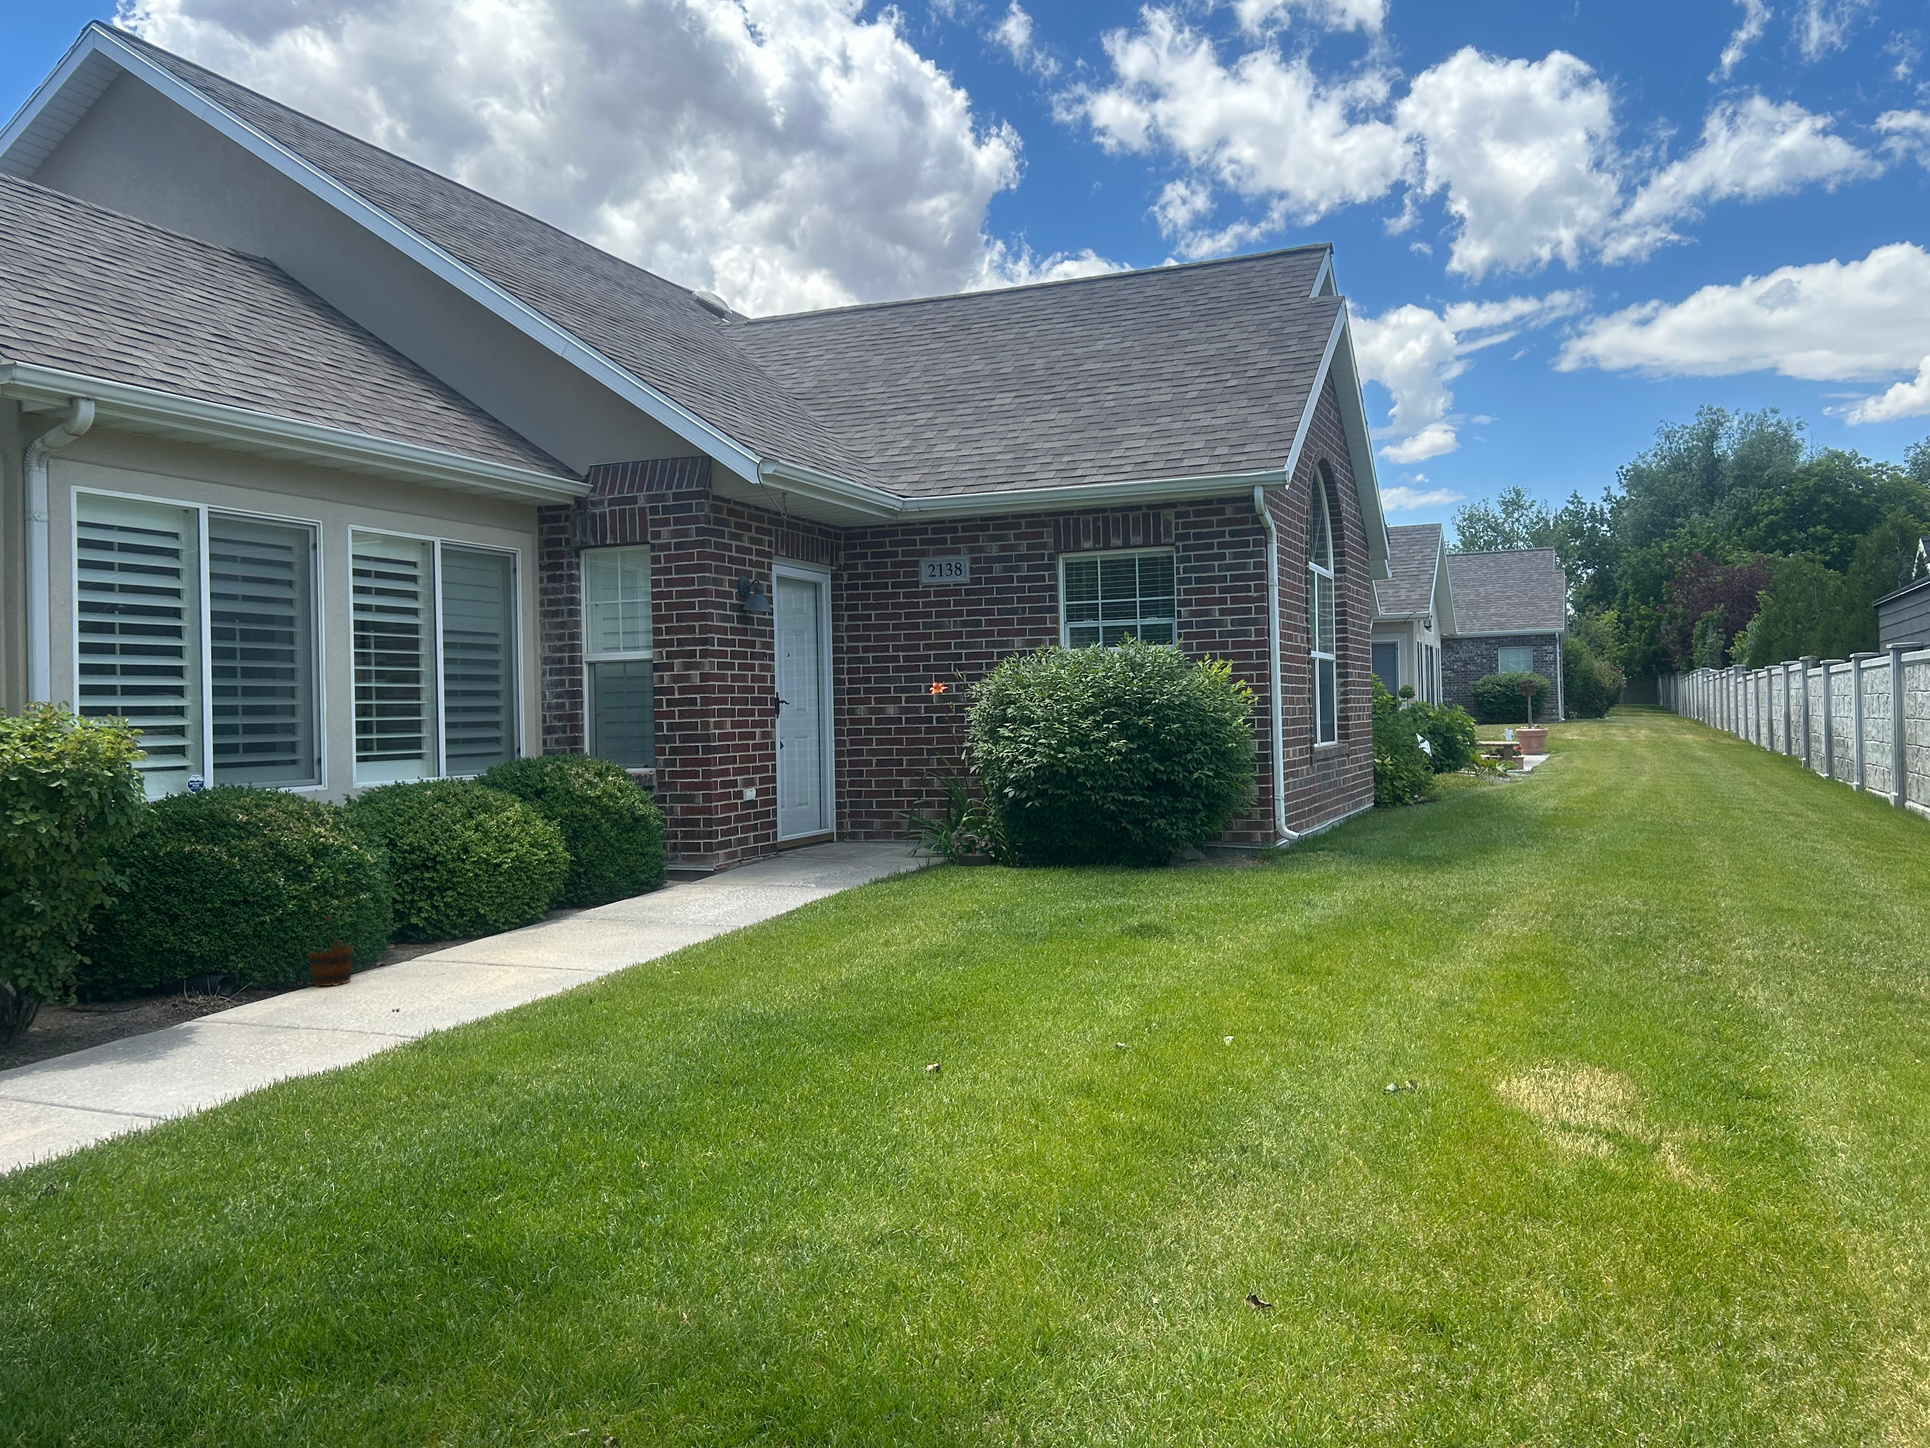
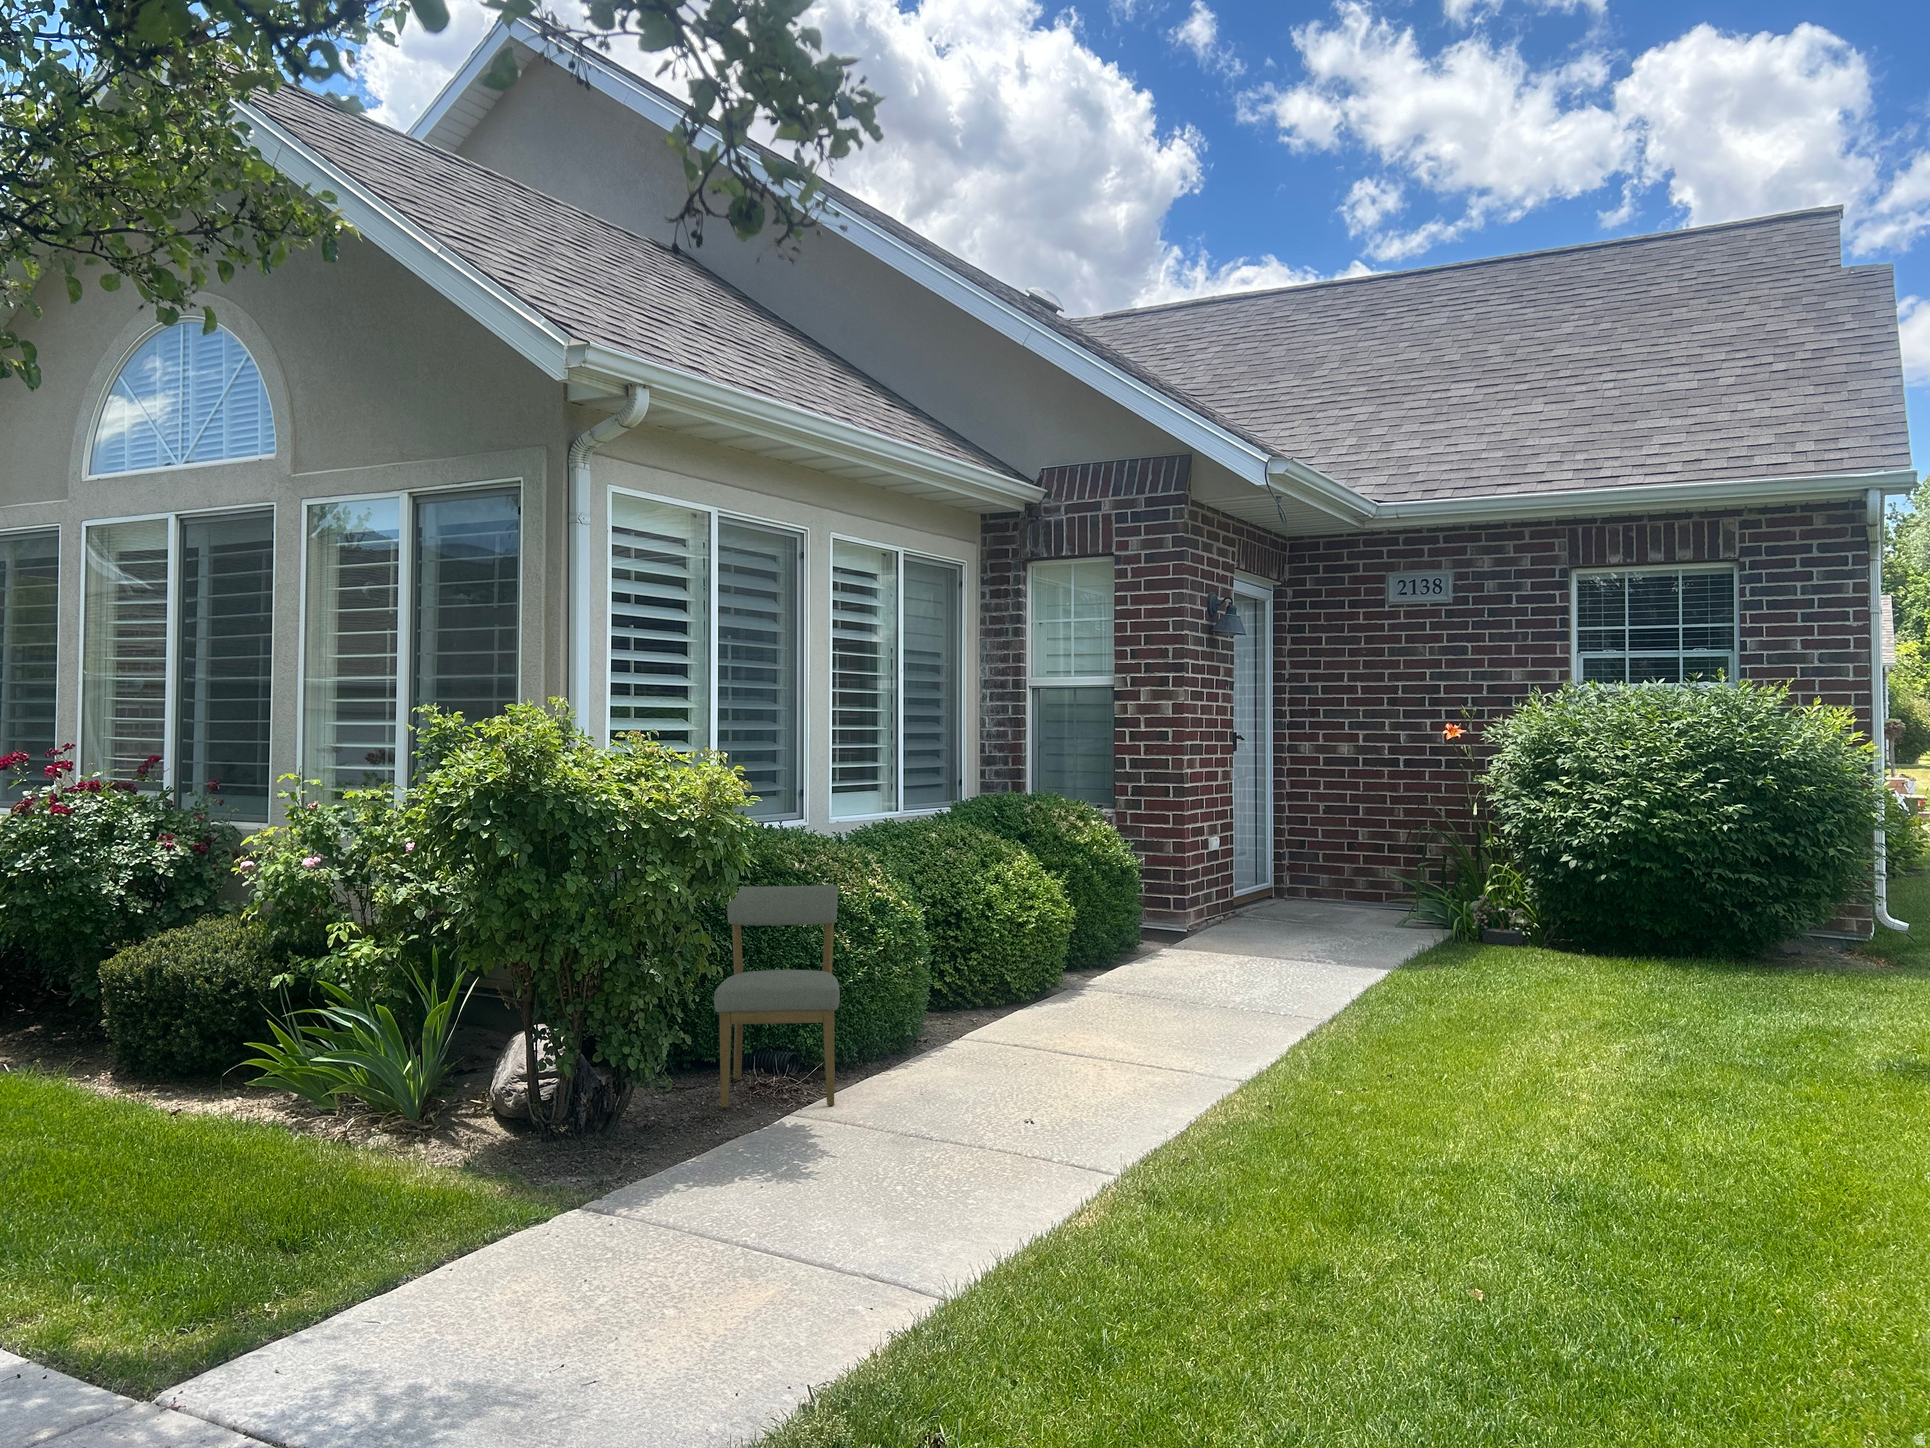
chair: none [128,829,268,1018] -> present [714,885,840,1108]
wooden bucket: present [308,916,353,987] -> none [877,990,925,1076]

